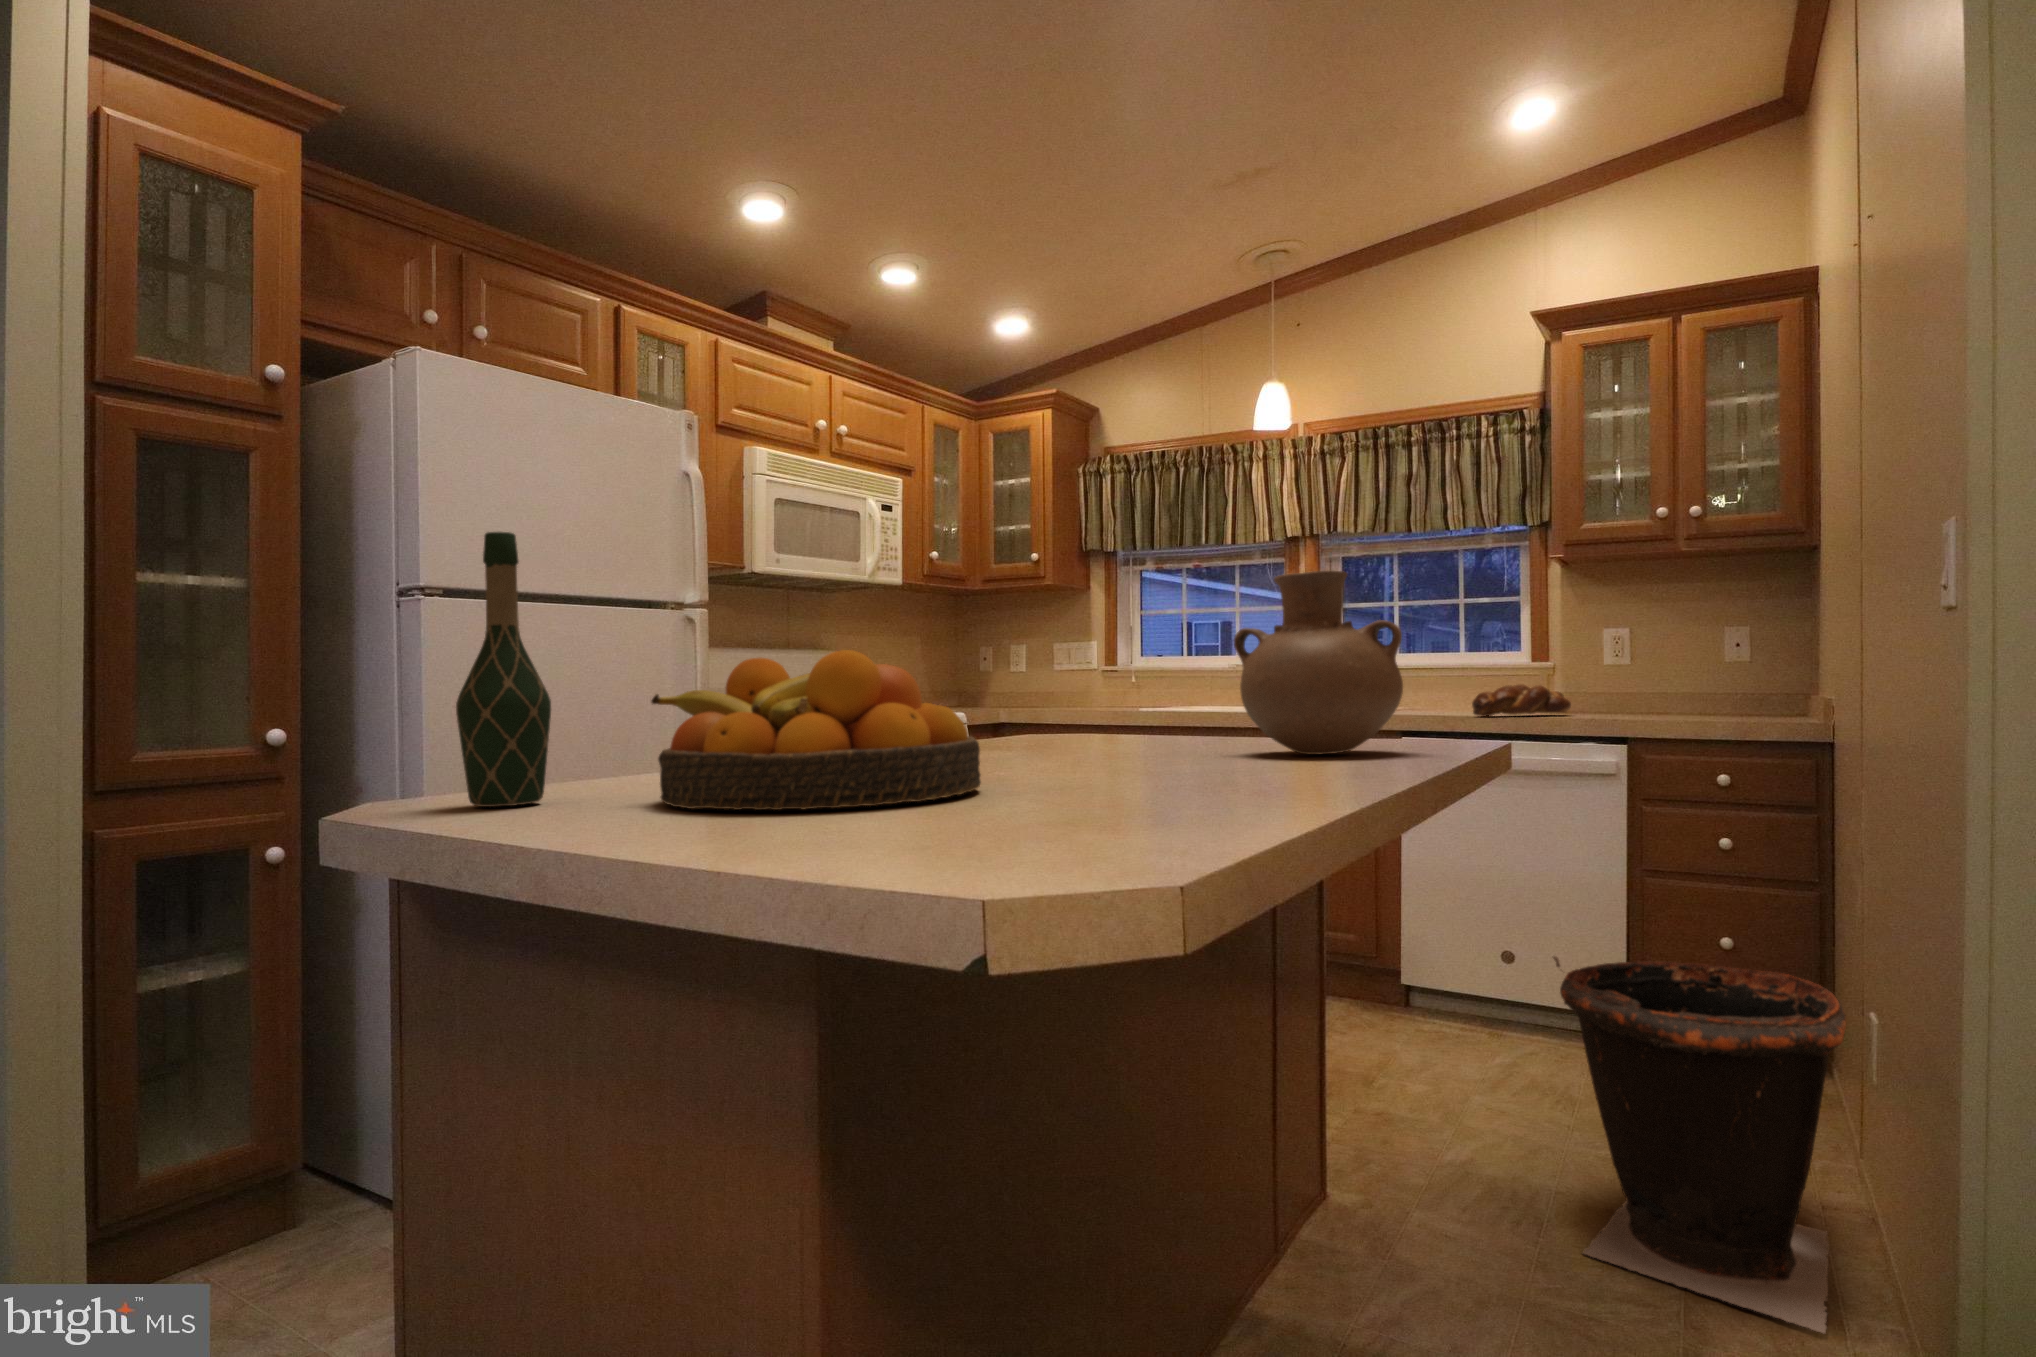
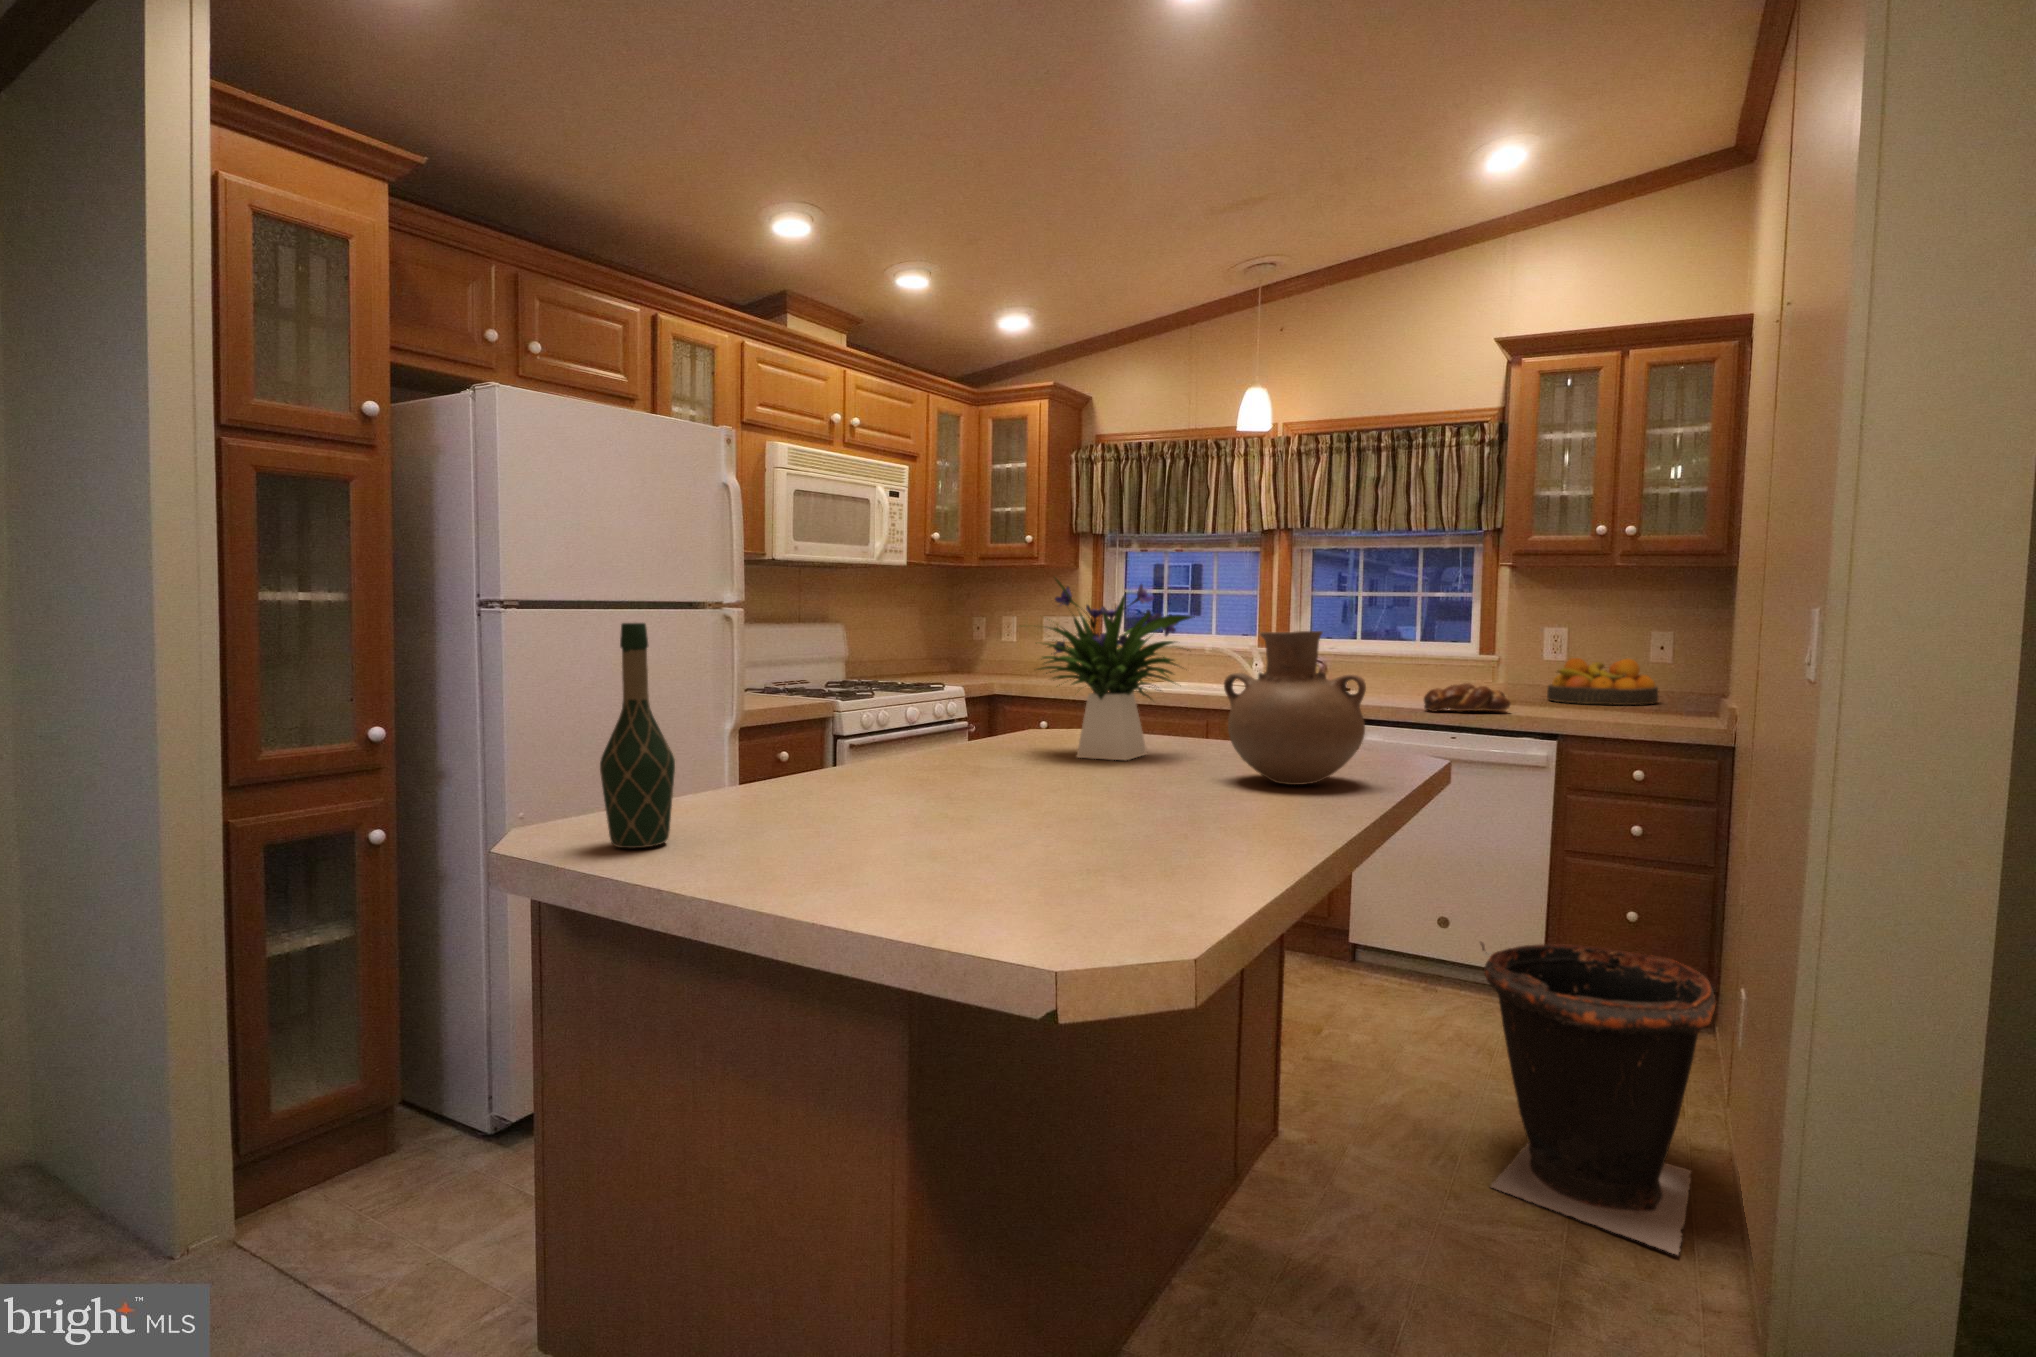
flower arrangement: none [996,542,1202,748] -> present [1038,578,1195,760]
fruit bowl: present [651,650,981,810] -> present [1547,658,1658,705]

